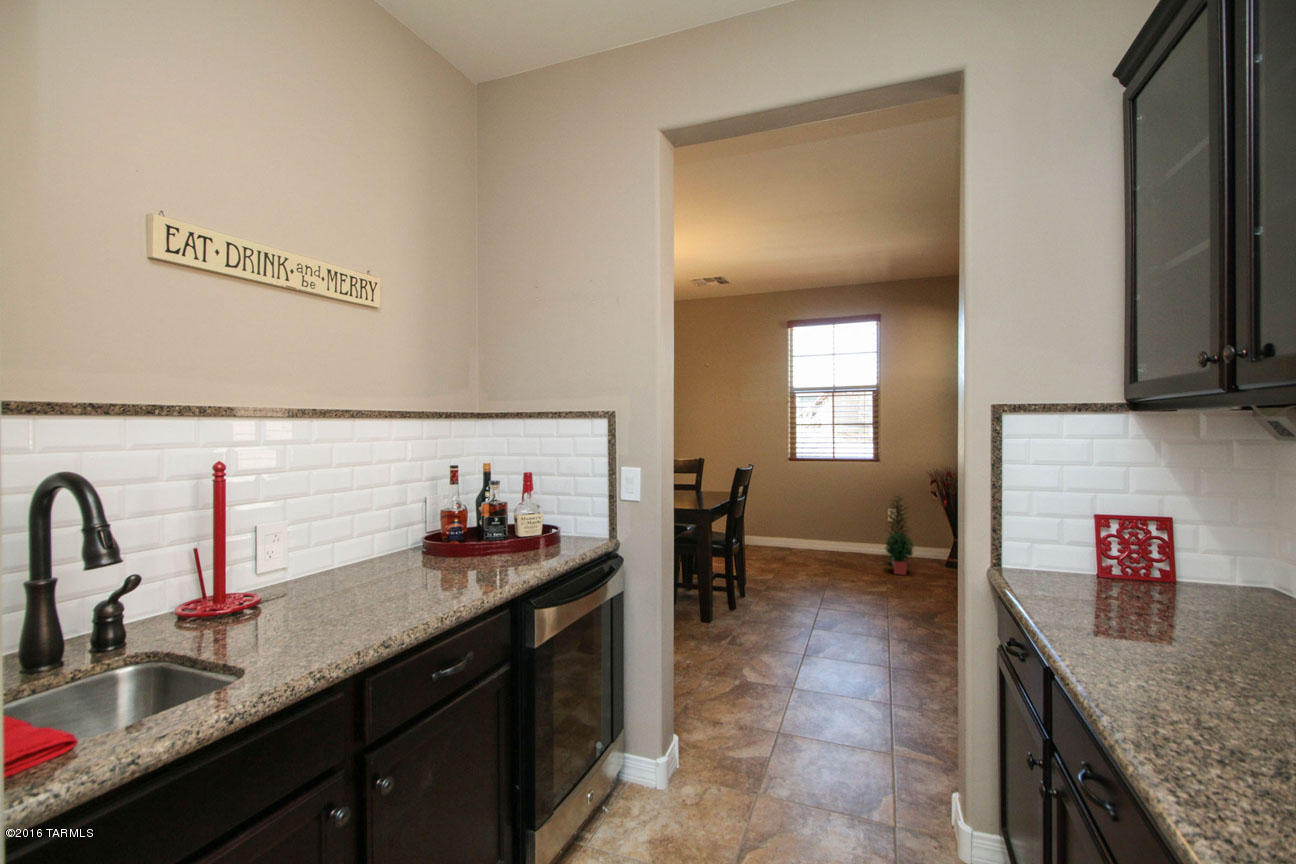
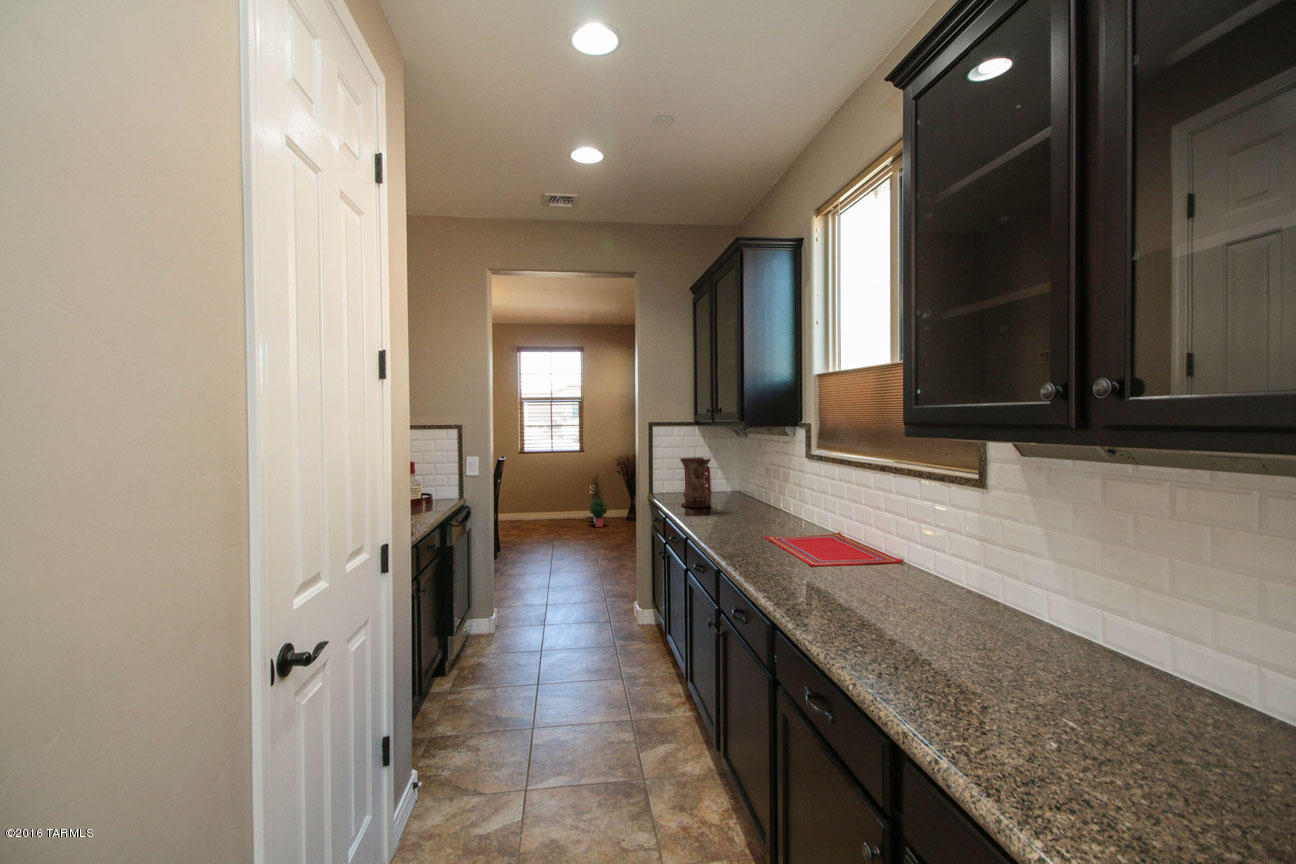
vase: none [1098,496,1218,655] -> present [680,457,711,508]

